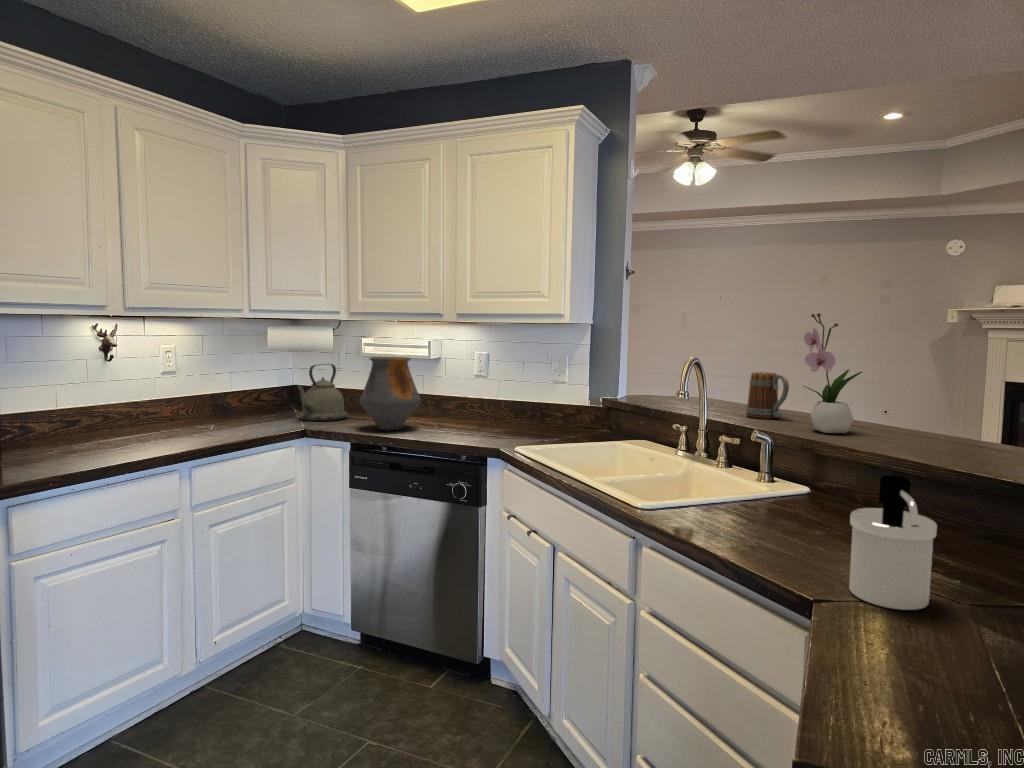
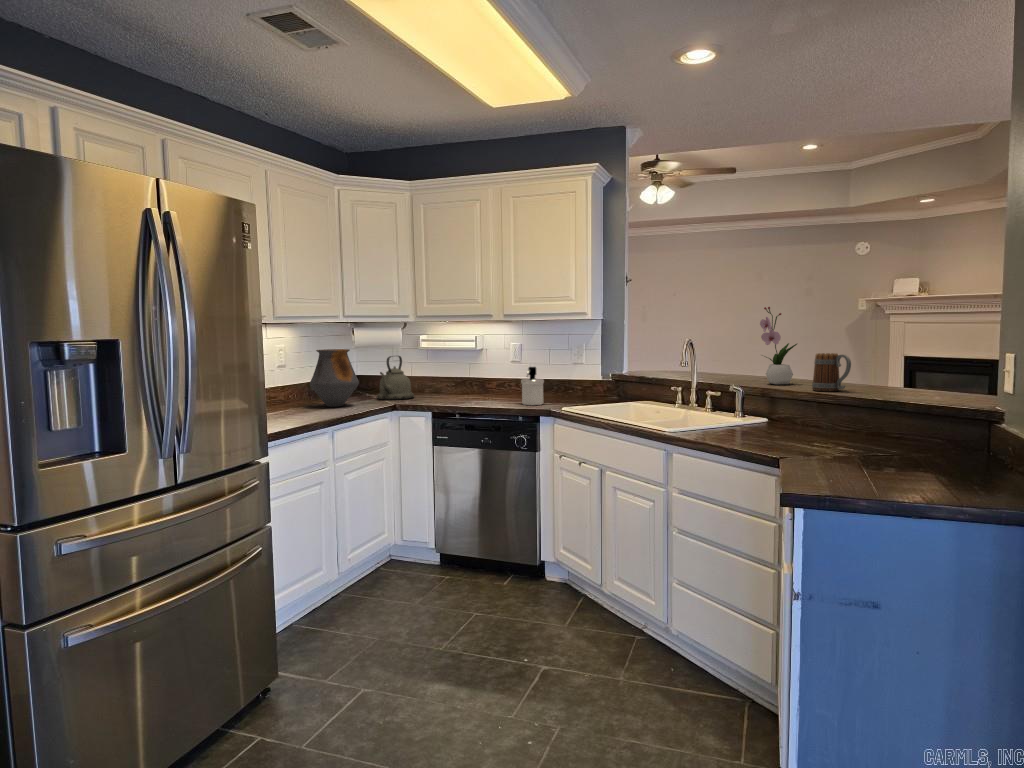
vase: present [360,357,421,430] -> present [310,349,359,407]
mug: present [746,372,789,419] -> present [812,353,851,391]
soap dispenser: present [849,475,937,610] -> present [521,367,544,405]

